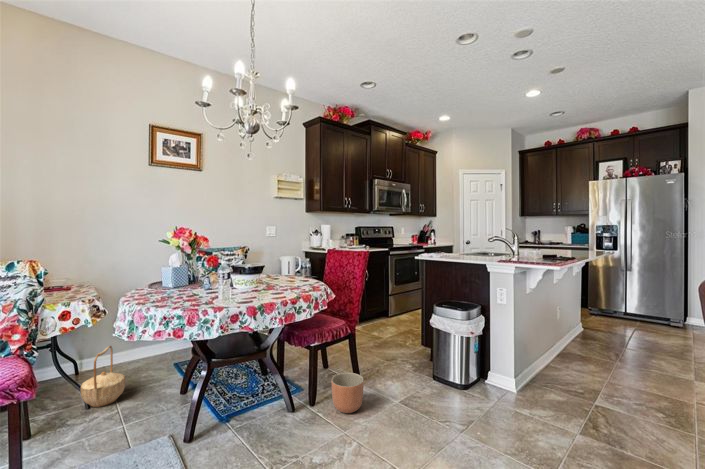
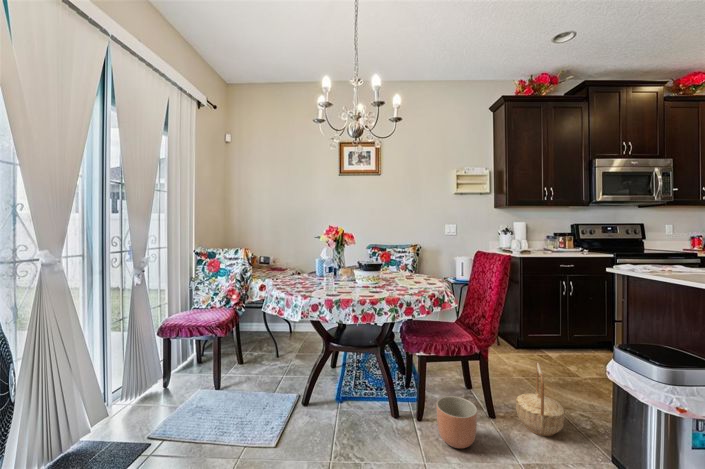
basket: present [80,346,125,407] -> present [516,362,565,436]

